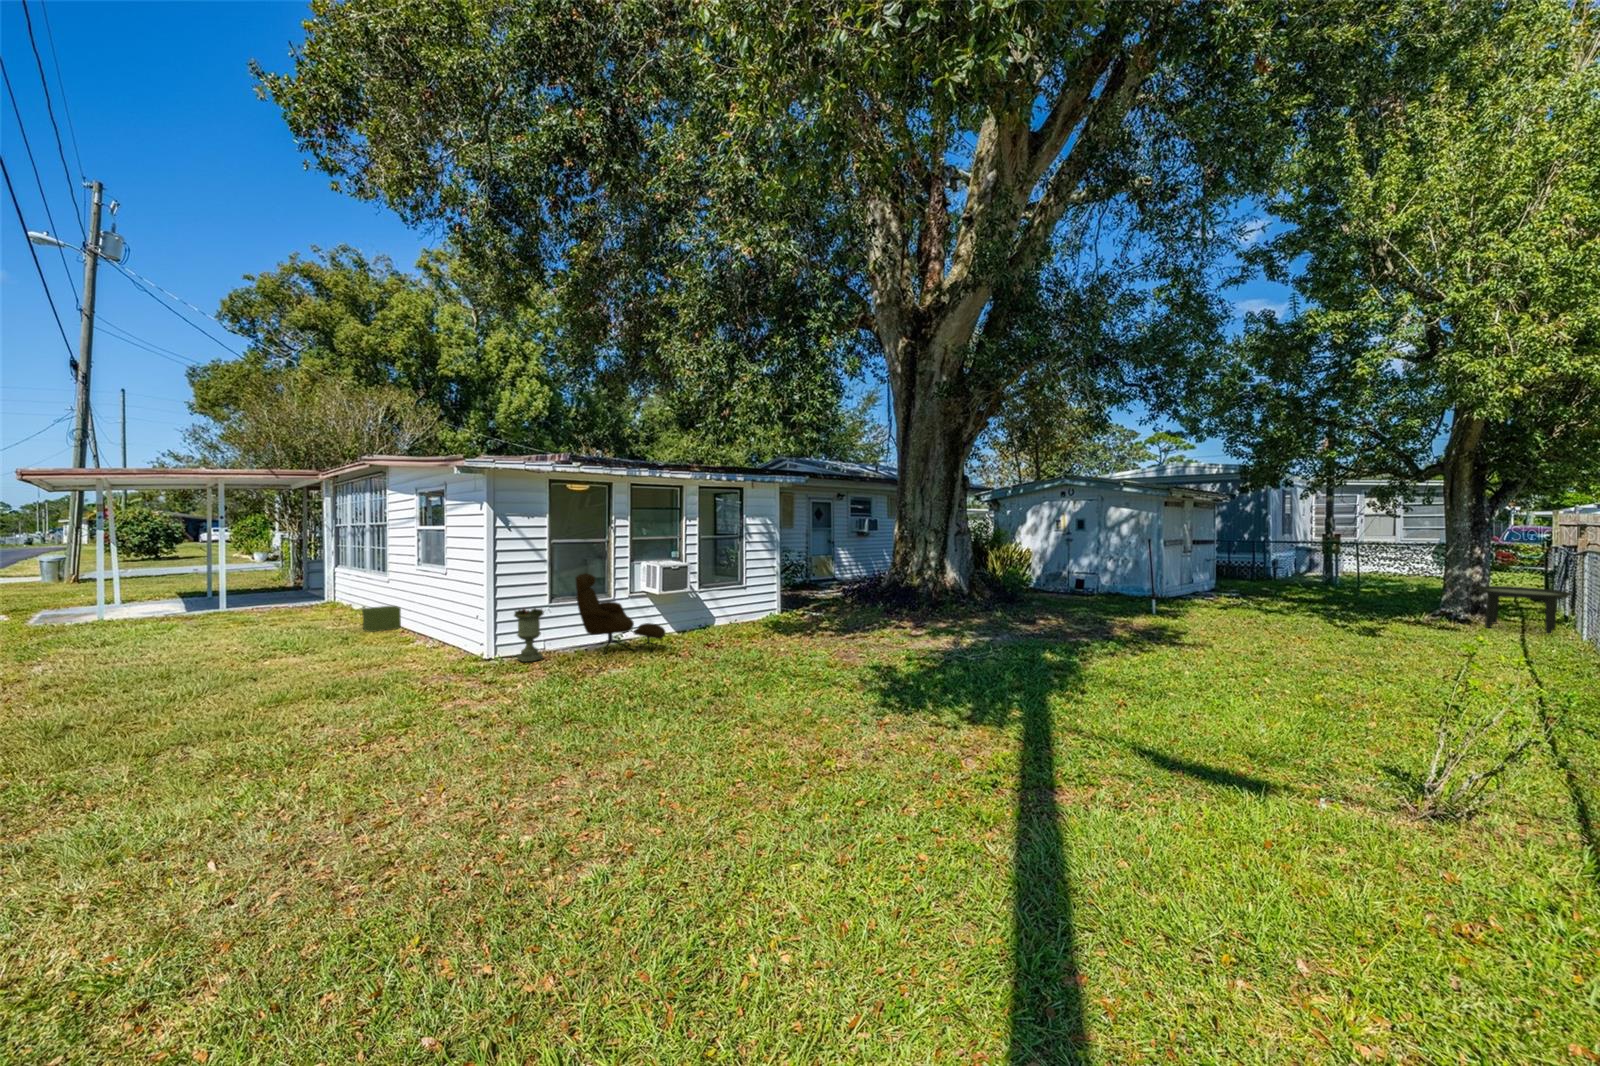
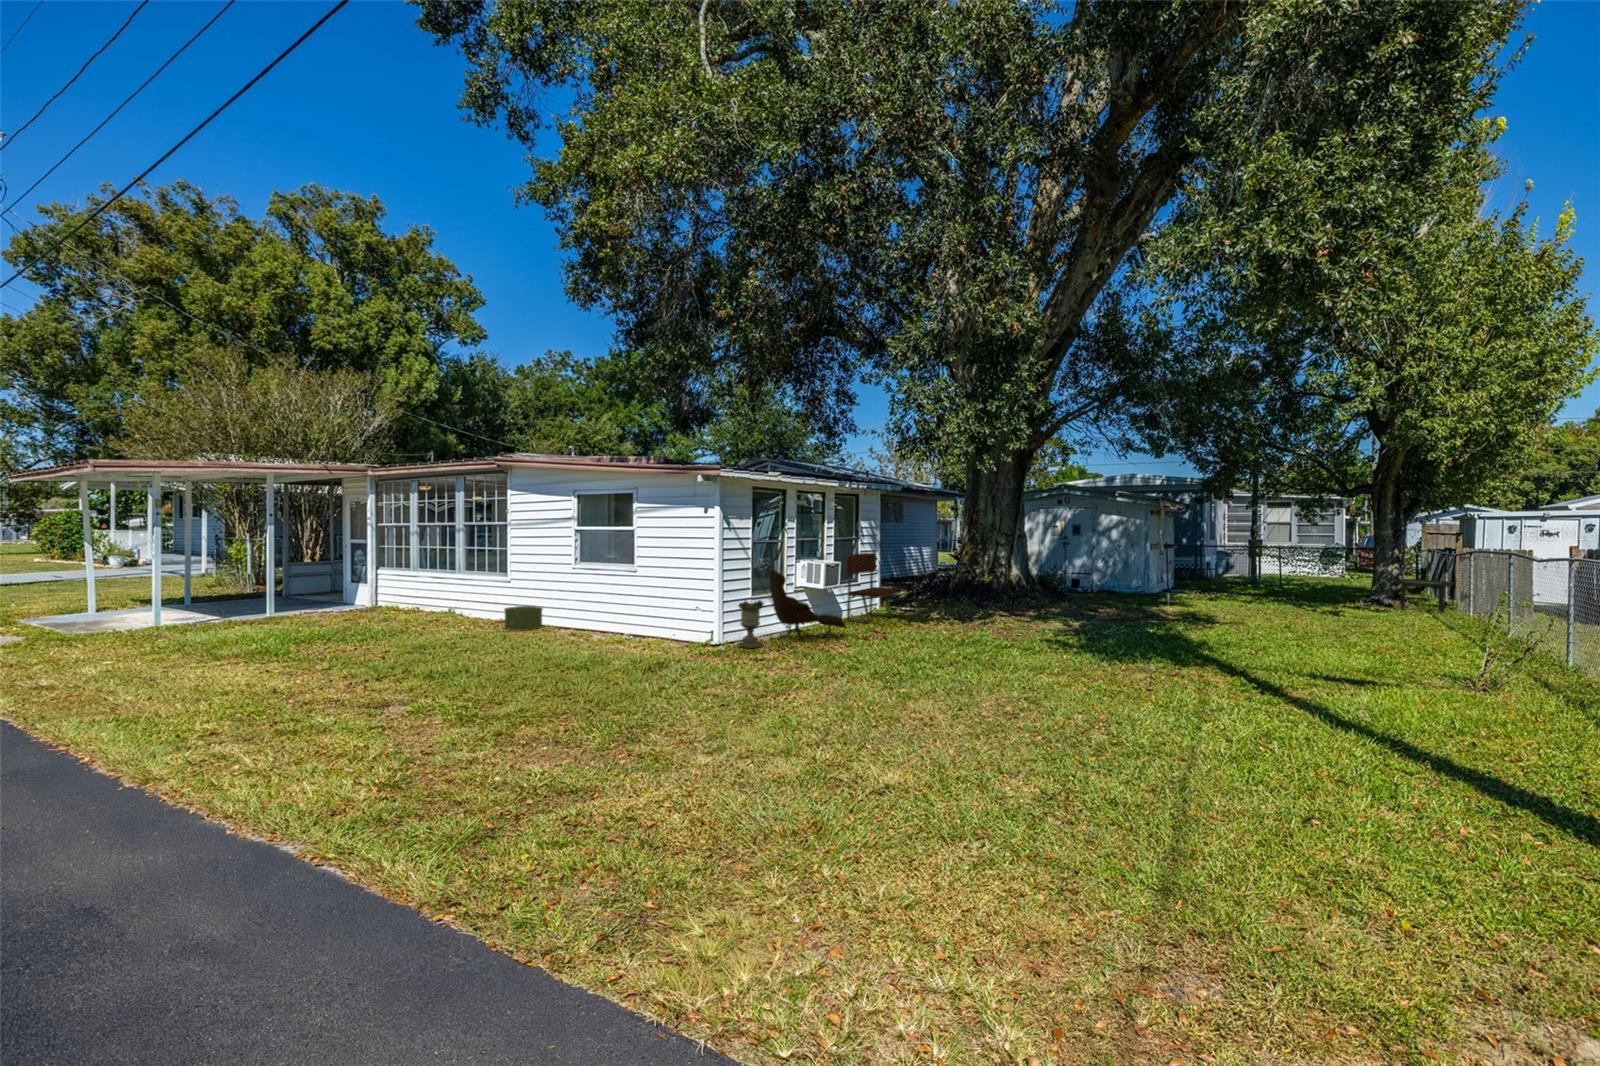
bench: none [715,553,787,632] -> present [846,553,901,623]

